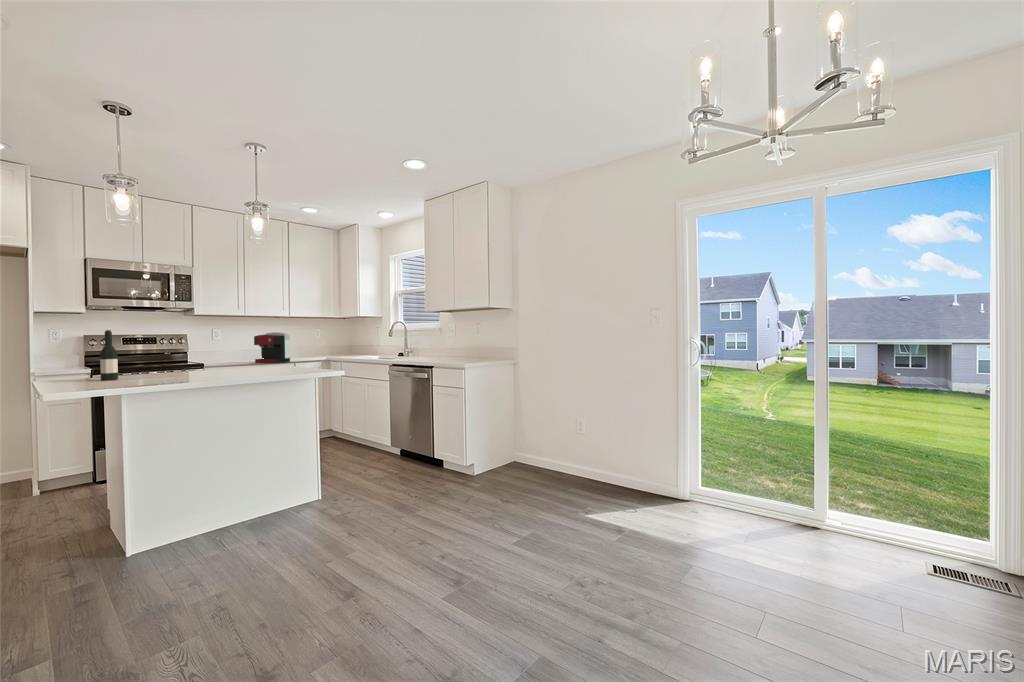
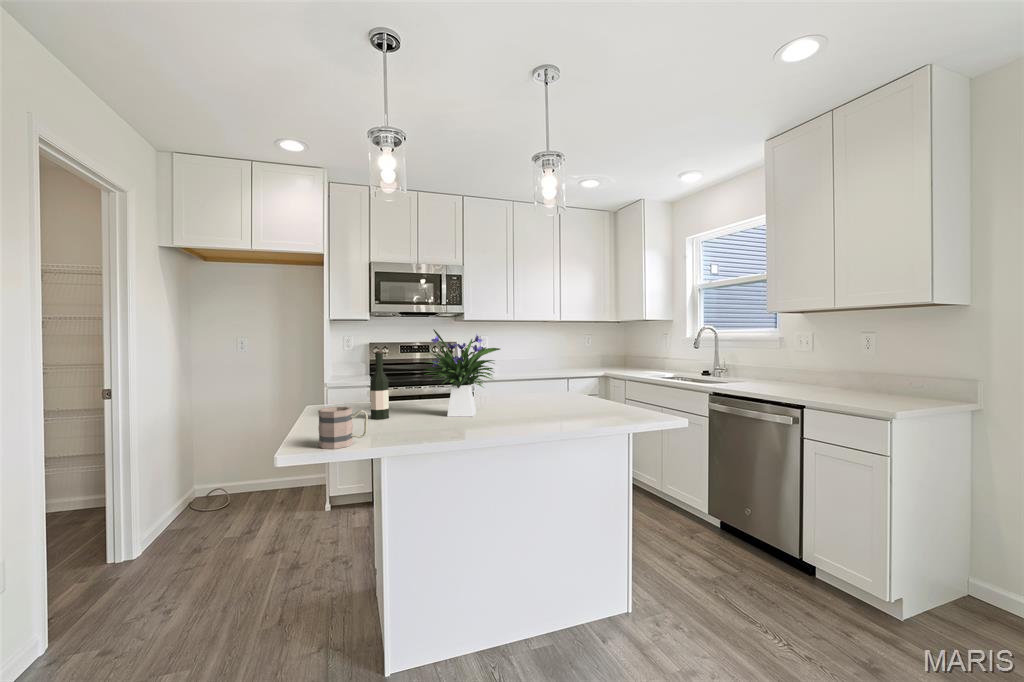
flower arrangement: none [149,315,218,377] -> present [424,330,500,417]
coffee maker: present [254,332,290,363] -> none [522,339,559,377]
mug: none [62,362,105,388] -> present [318,407,368,449]

